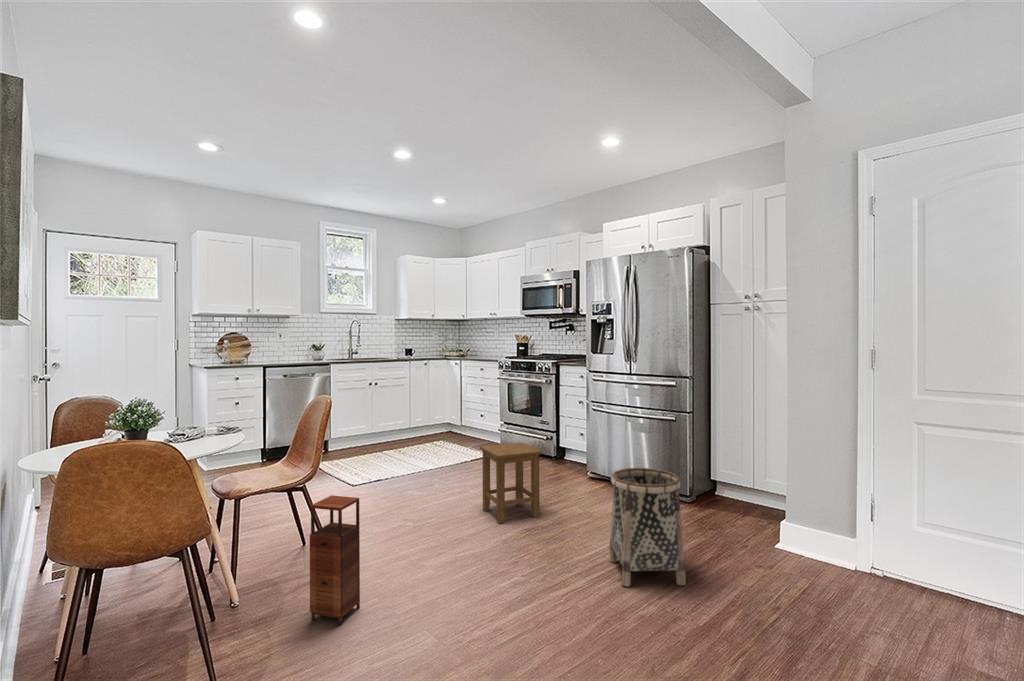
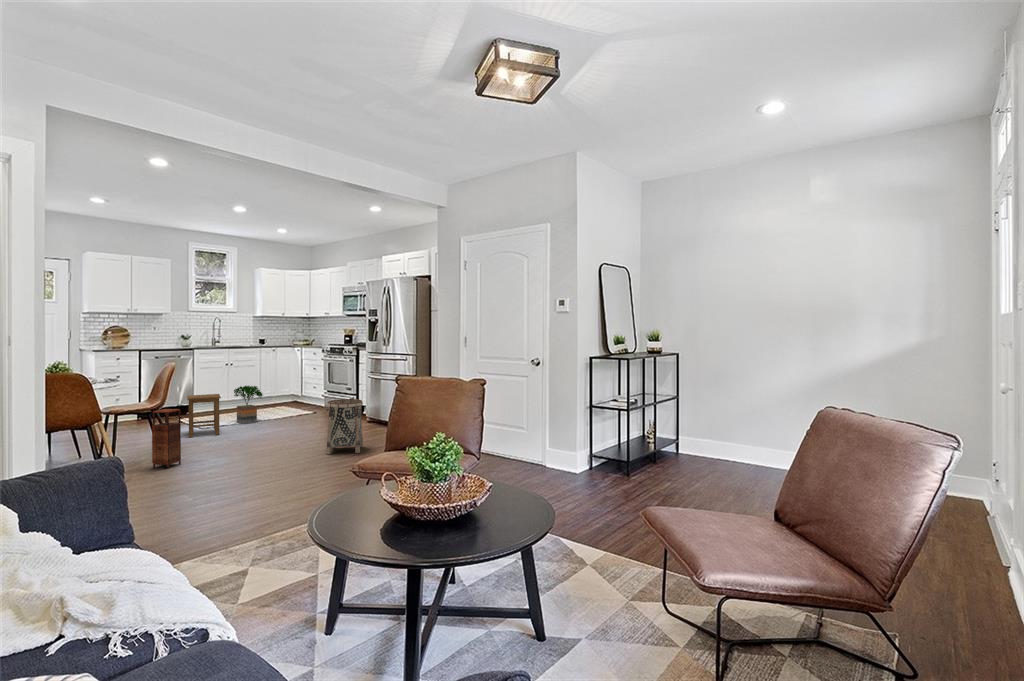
potted tree: none [392,419,436,479] -> present [234,386,263,424]
stool: present [480,443,542,524] -> present [187,394,221,438]

